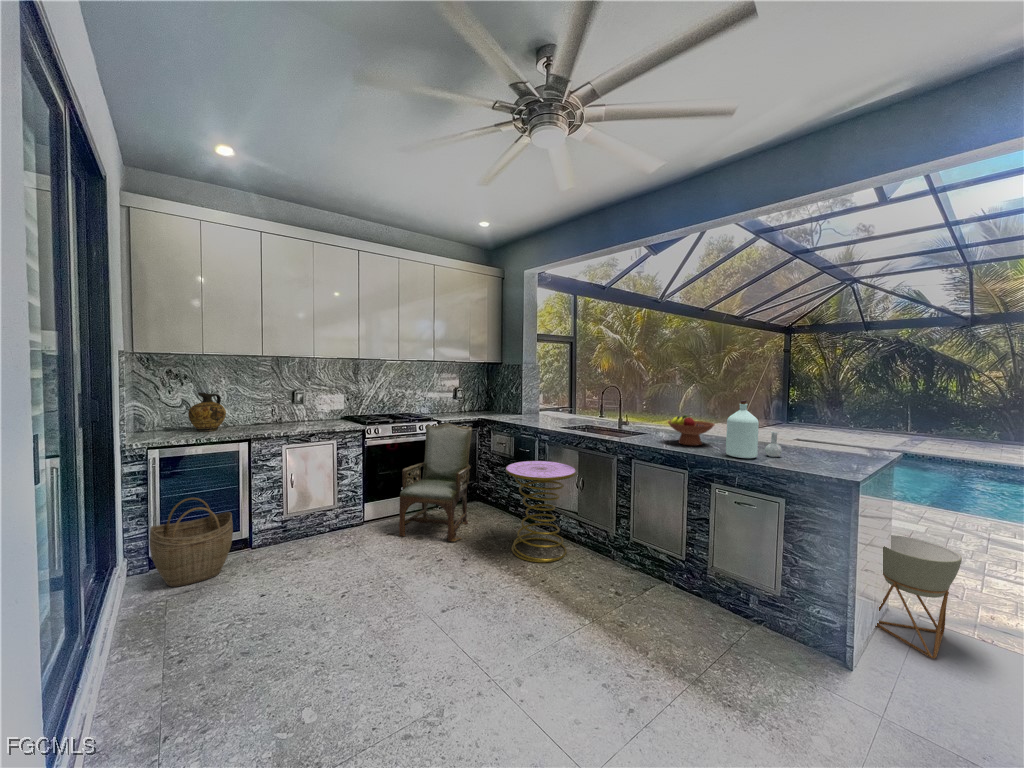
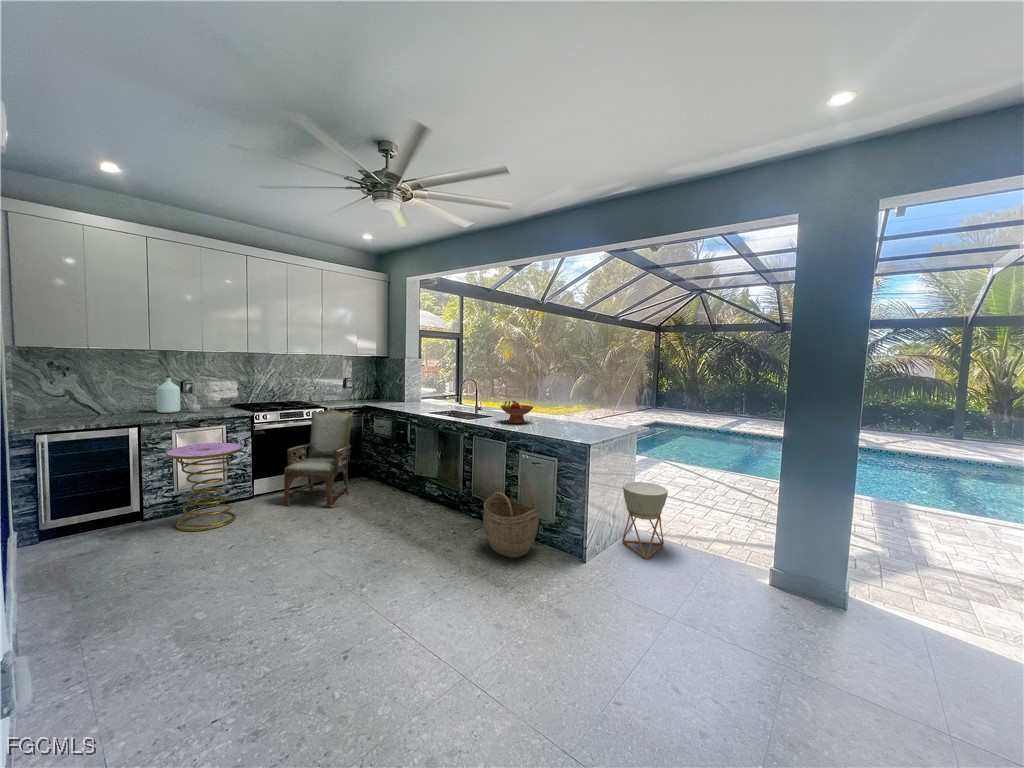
ceramic jug: present [188,392,226,431] -> none [76,384,115,419]
bottle: present [726,401,782,458] -> present [157,376,200,413]
side table: present [506,461,576,563] -> present [166,443,242,531]
woven basket: present [150,498,233,587] -> present [483,485,539,558]

